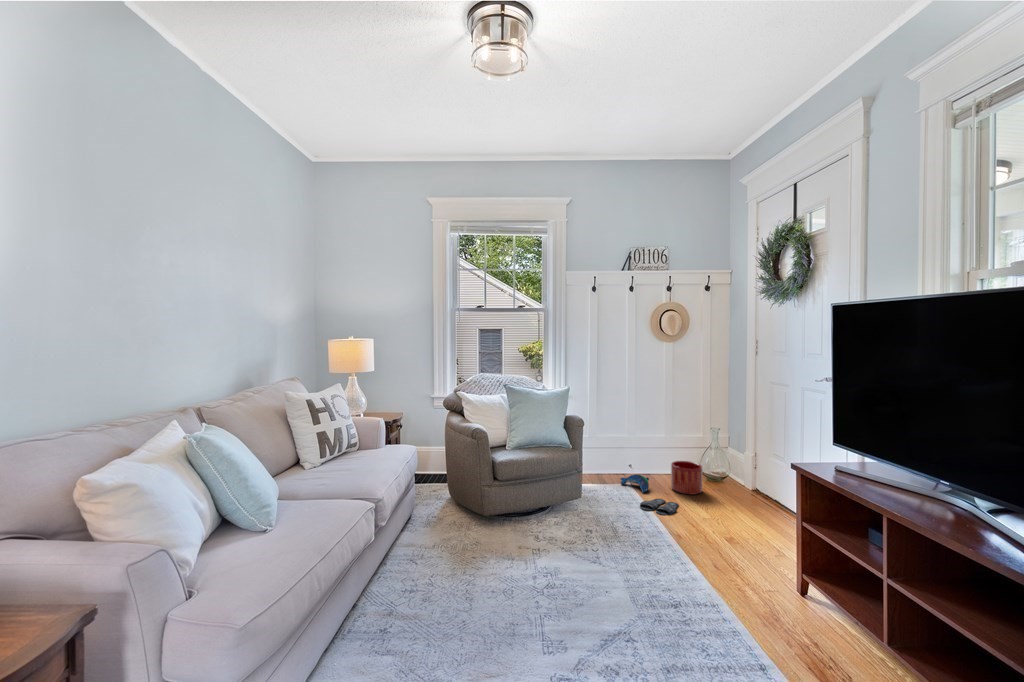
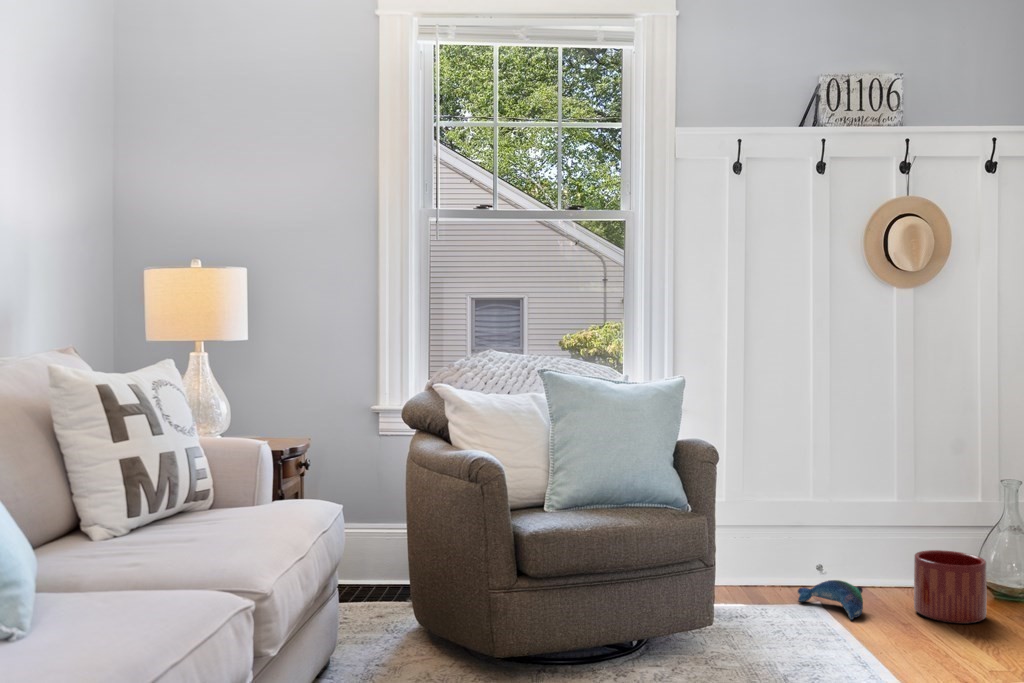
slippers: present [640,499,679,515] -> none [847,631,936,665]

